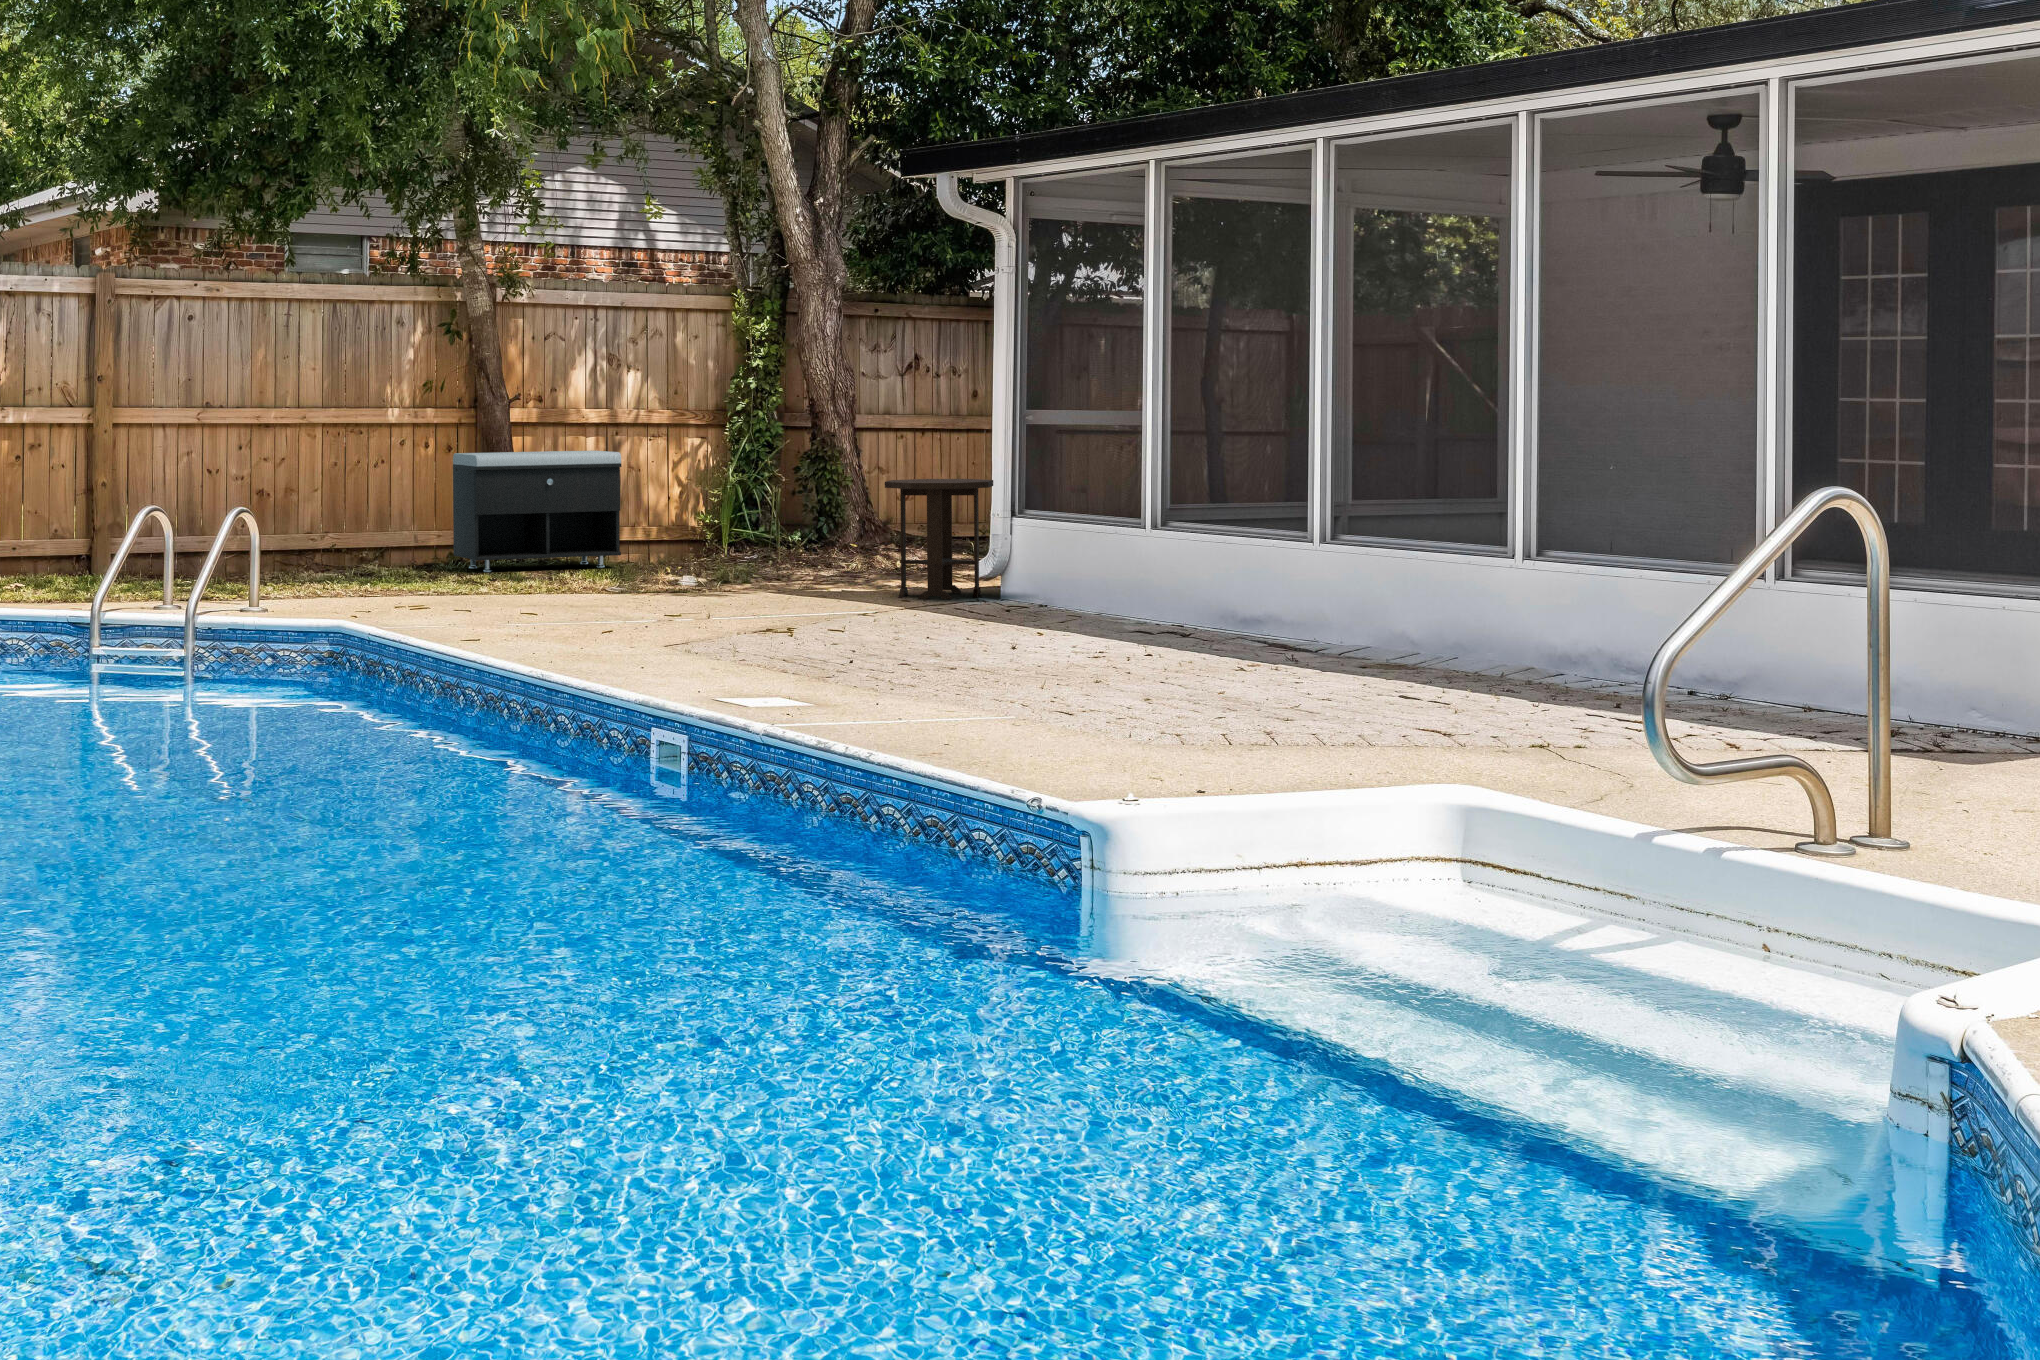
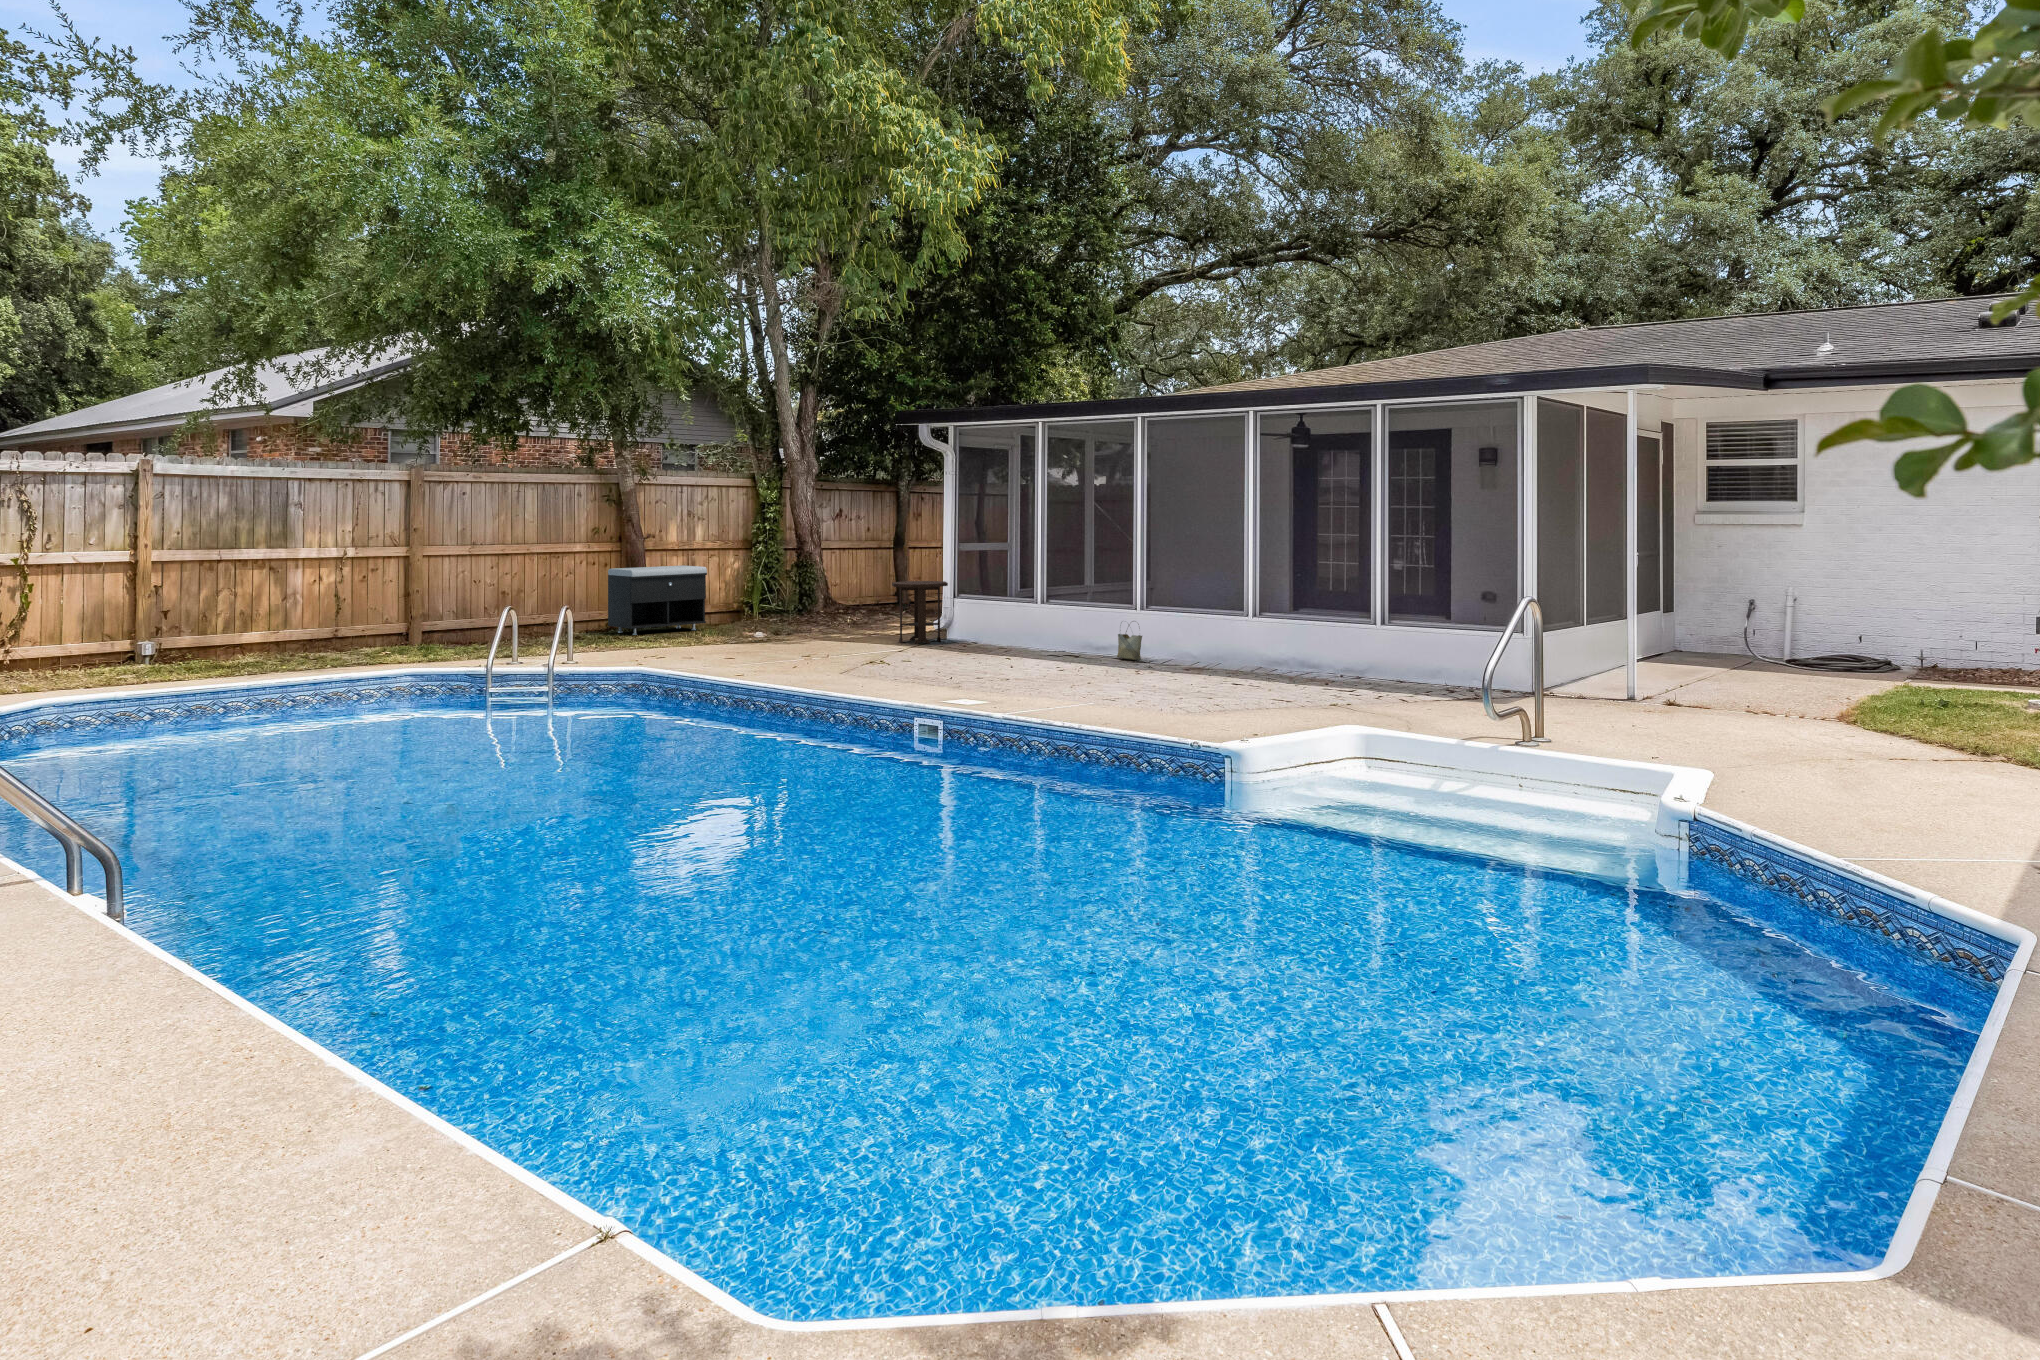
woven basket: none [1240,557,1287,638] -> present [1117,624,1142,660]

